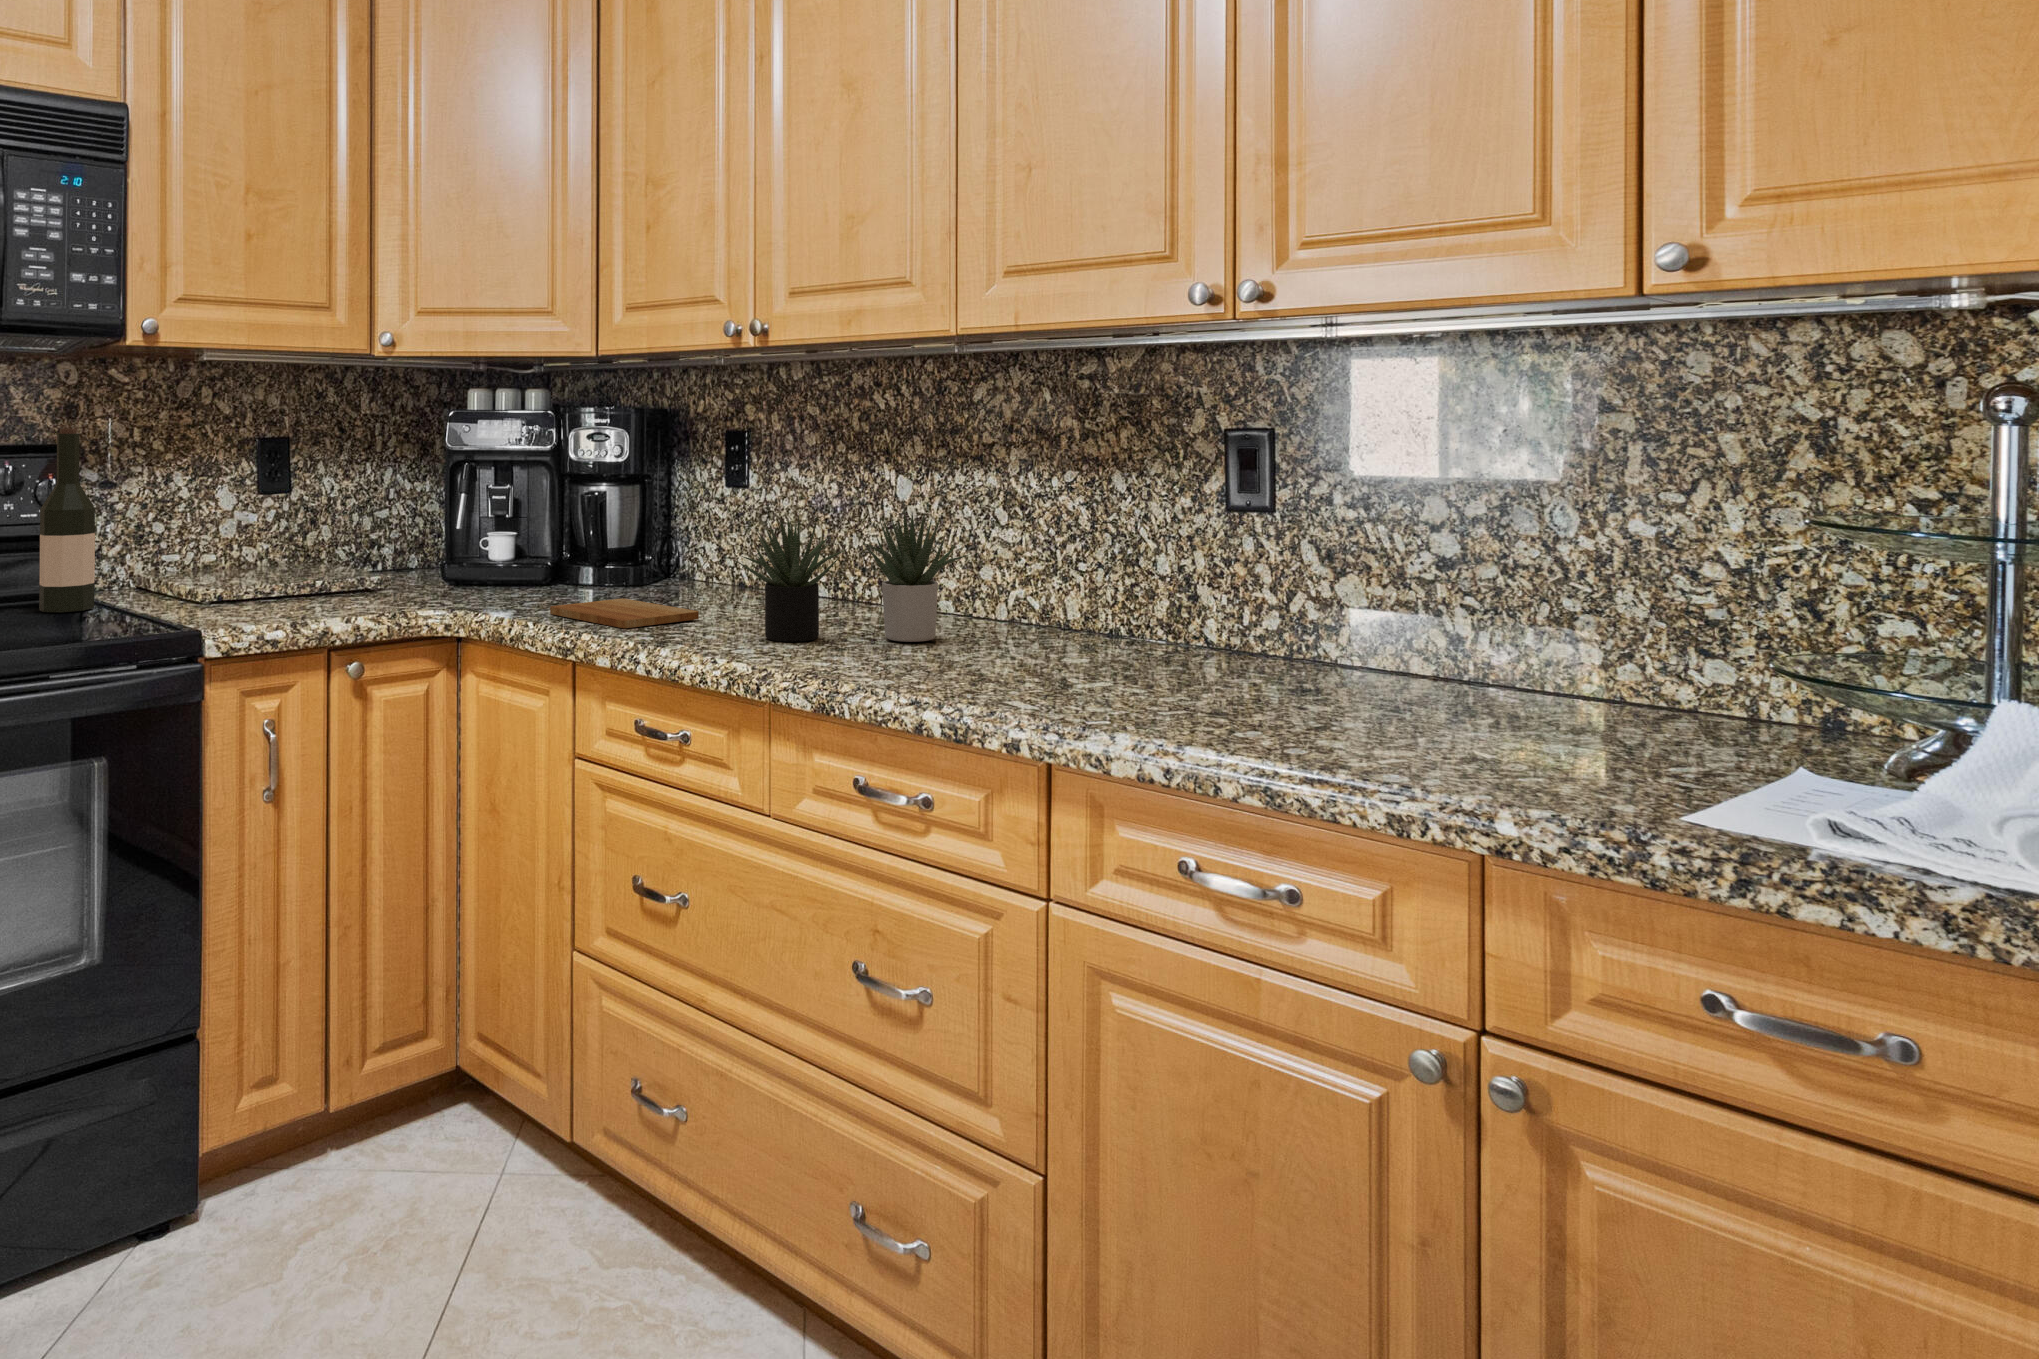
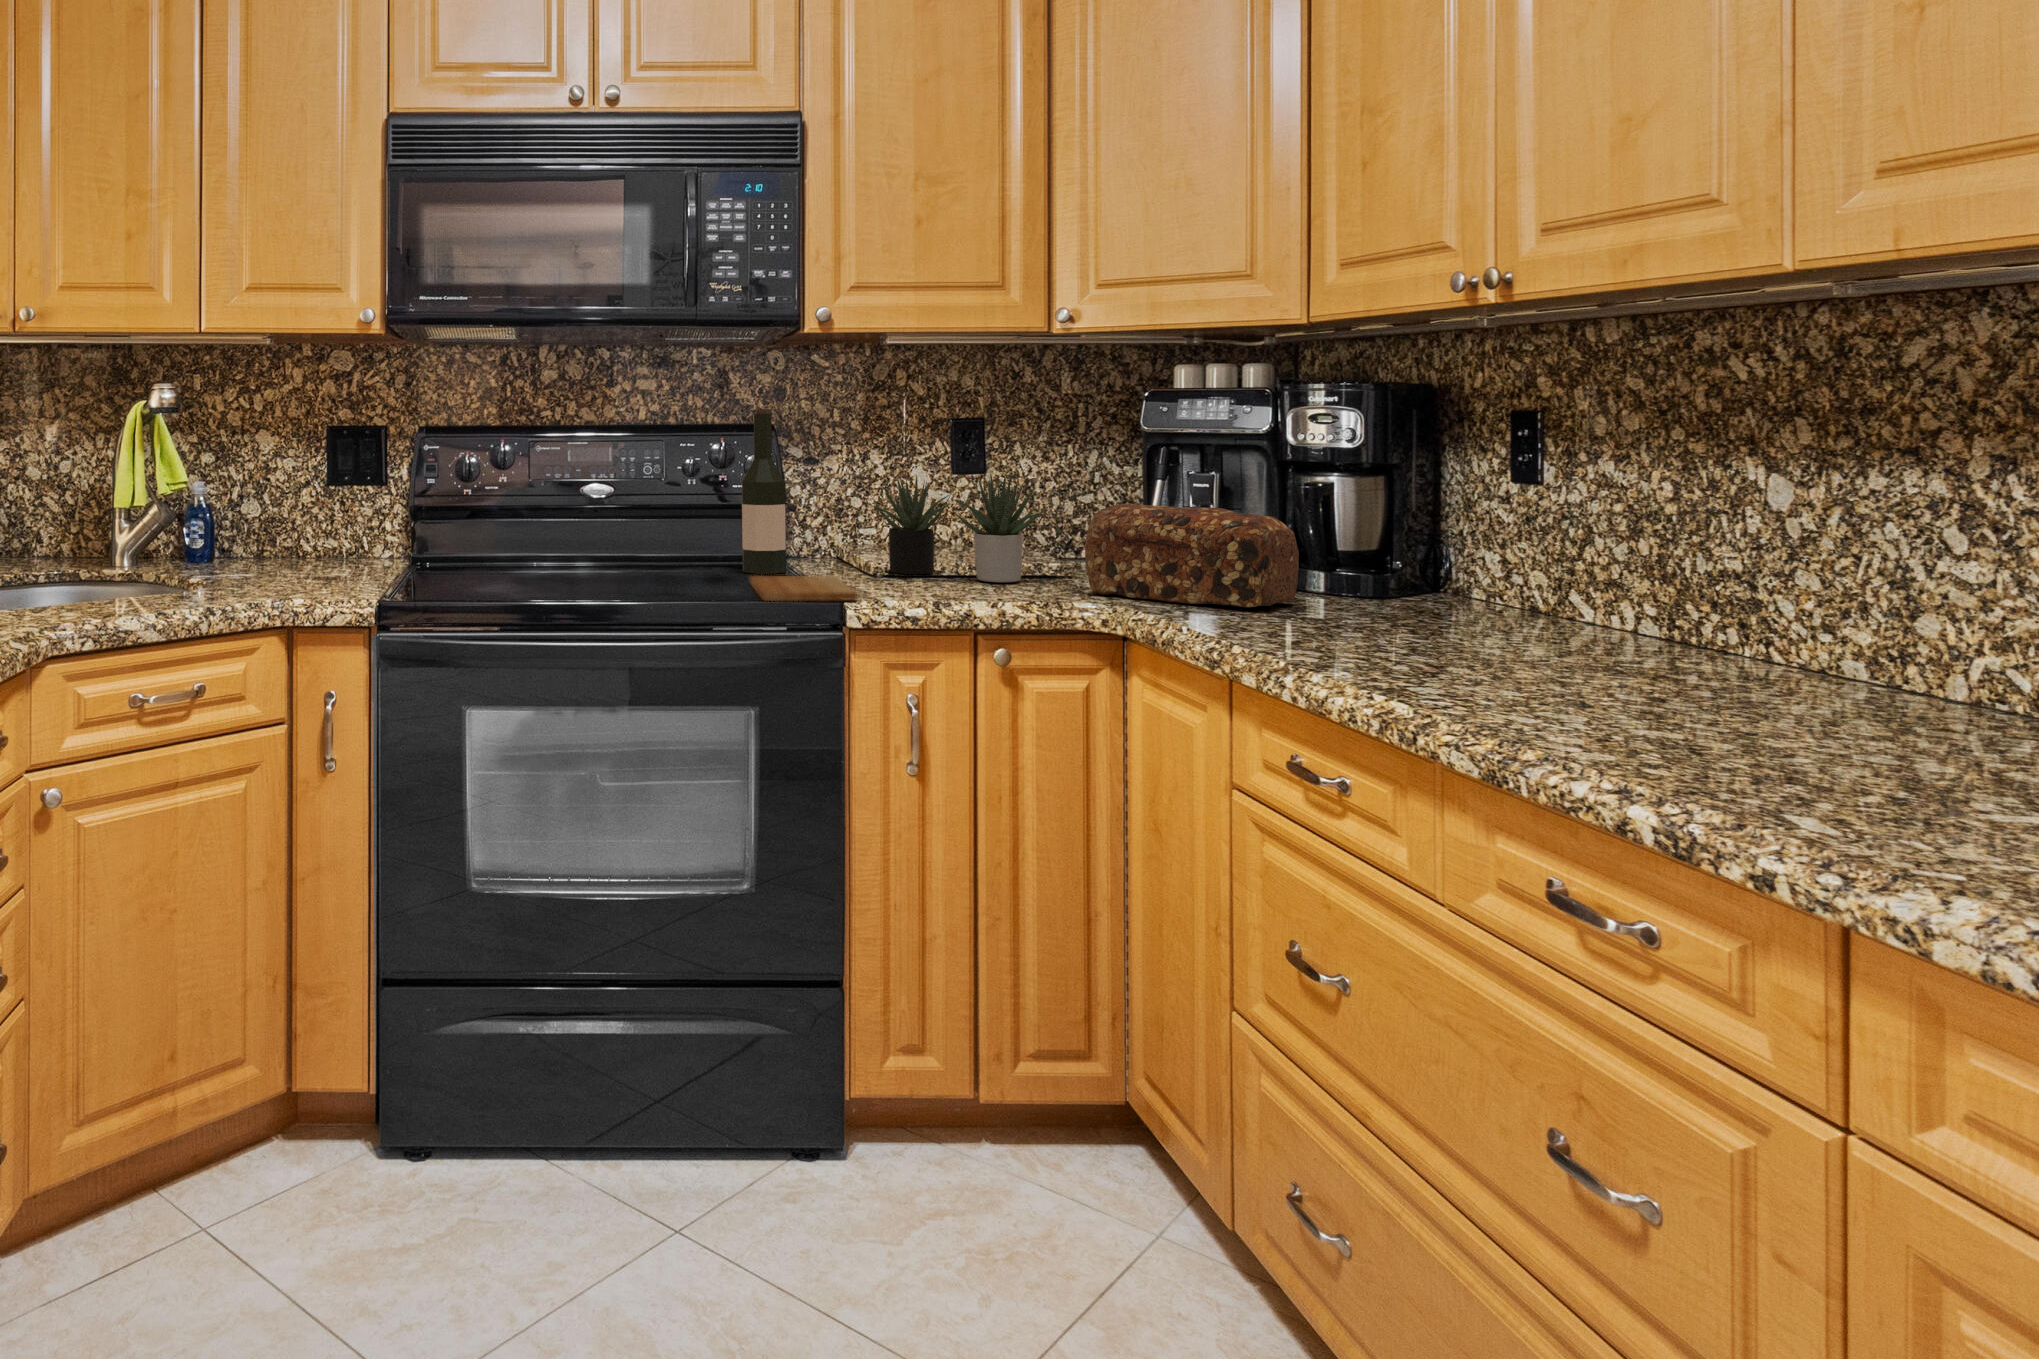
succulent plant: present [736,510,970,642] -> present [871,472,1048,582]
bread loaf: none [415,516,586,602] -> present [1085,504,1299,607]
cutting board: present [550,598,699,628] -> present [750,576,857,601]

